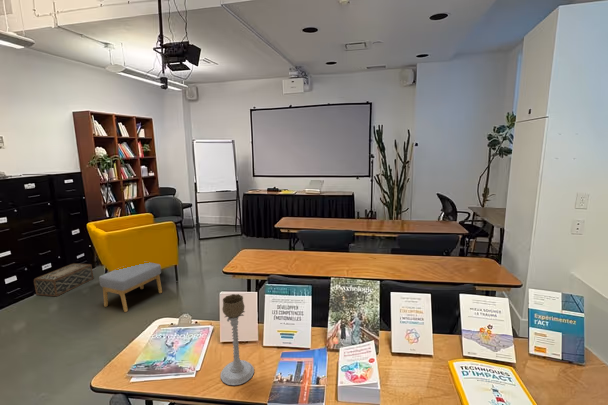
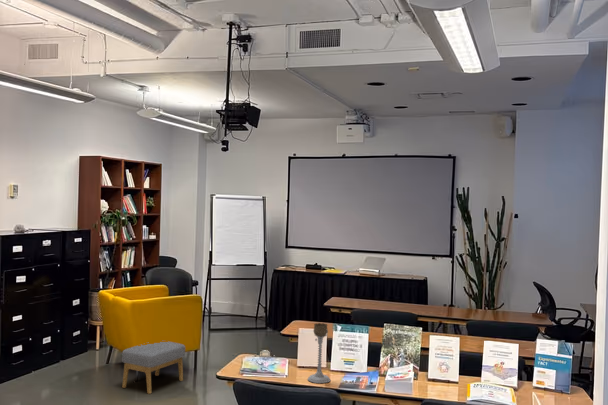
woven basket: present [34,263,93,296] -> none [37,341,93,375]

